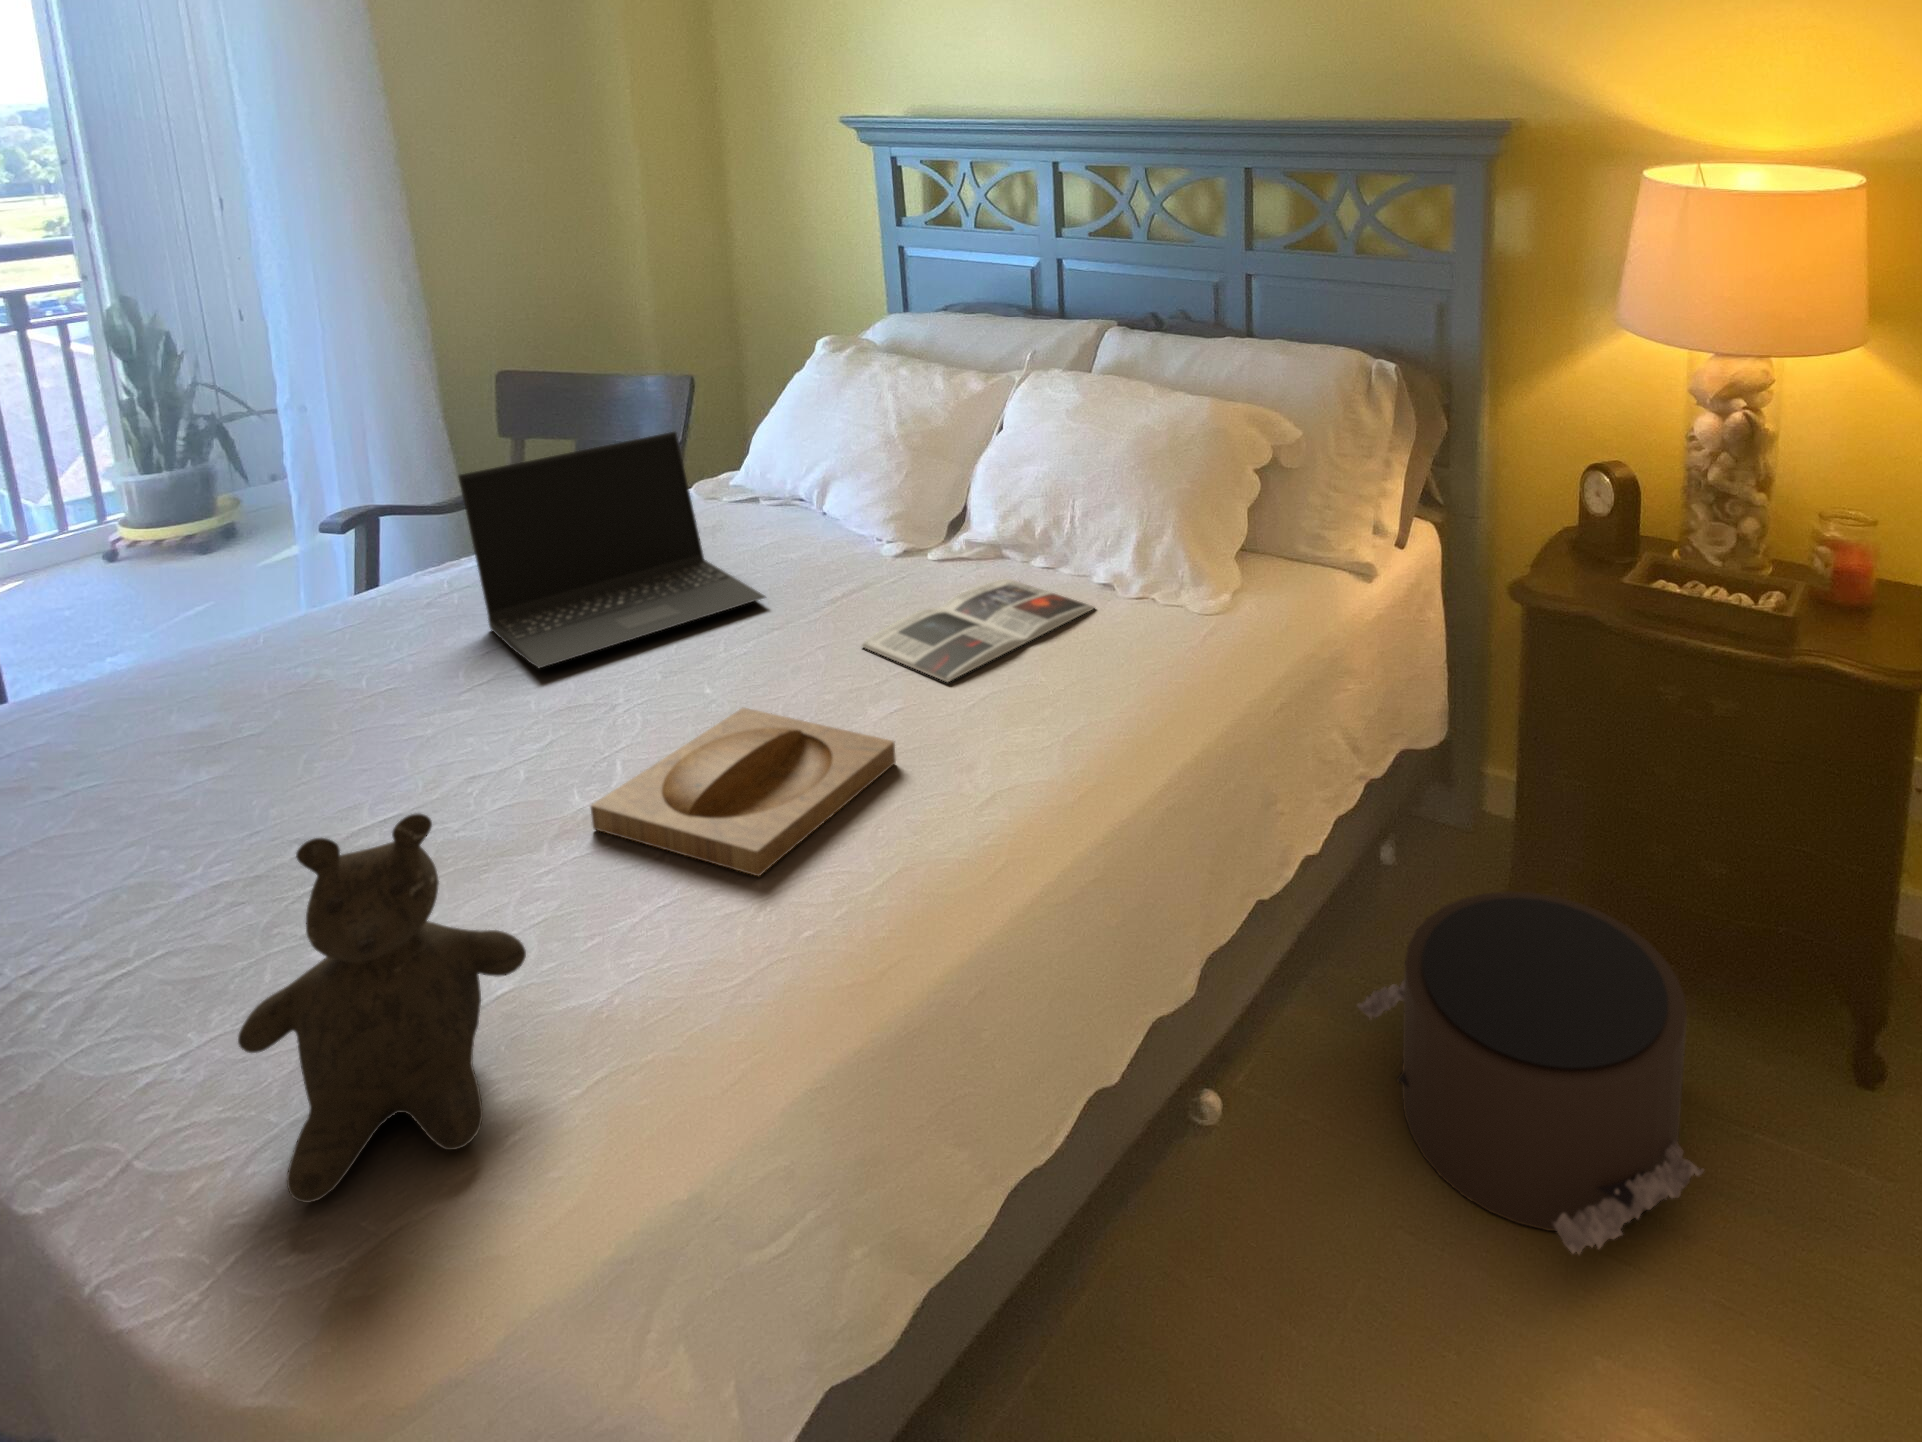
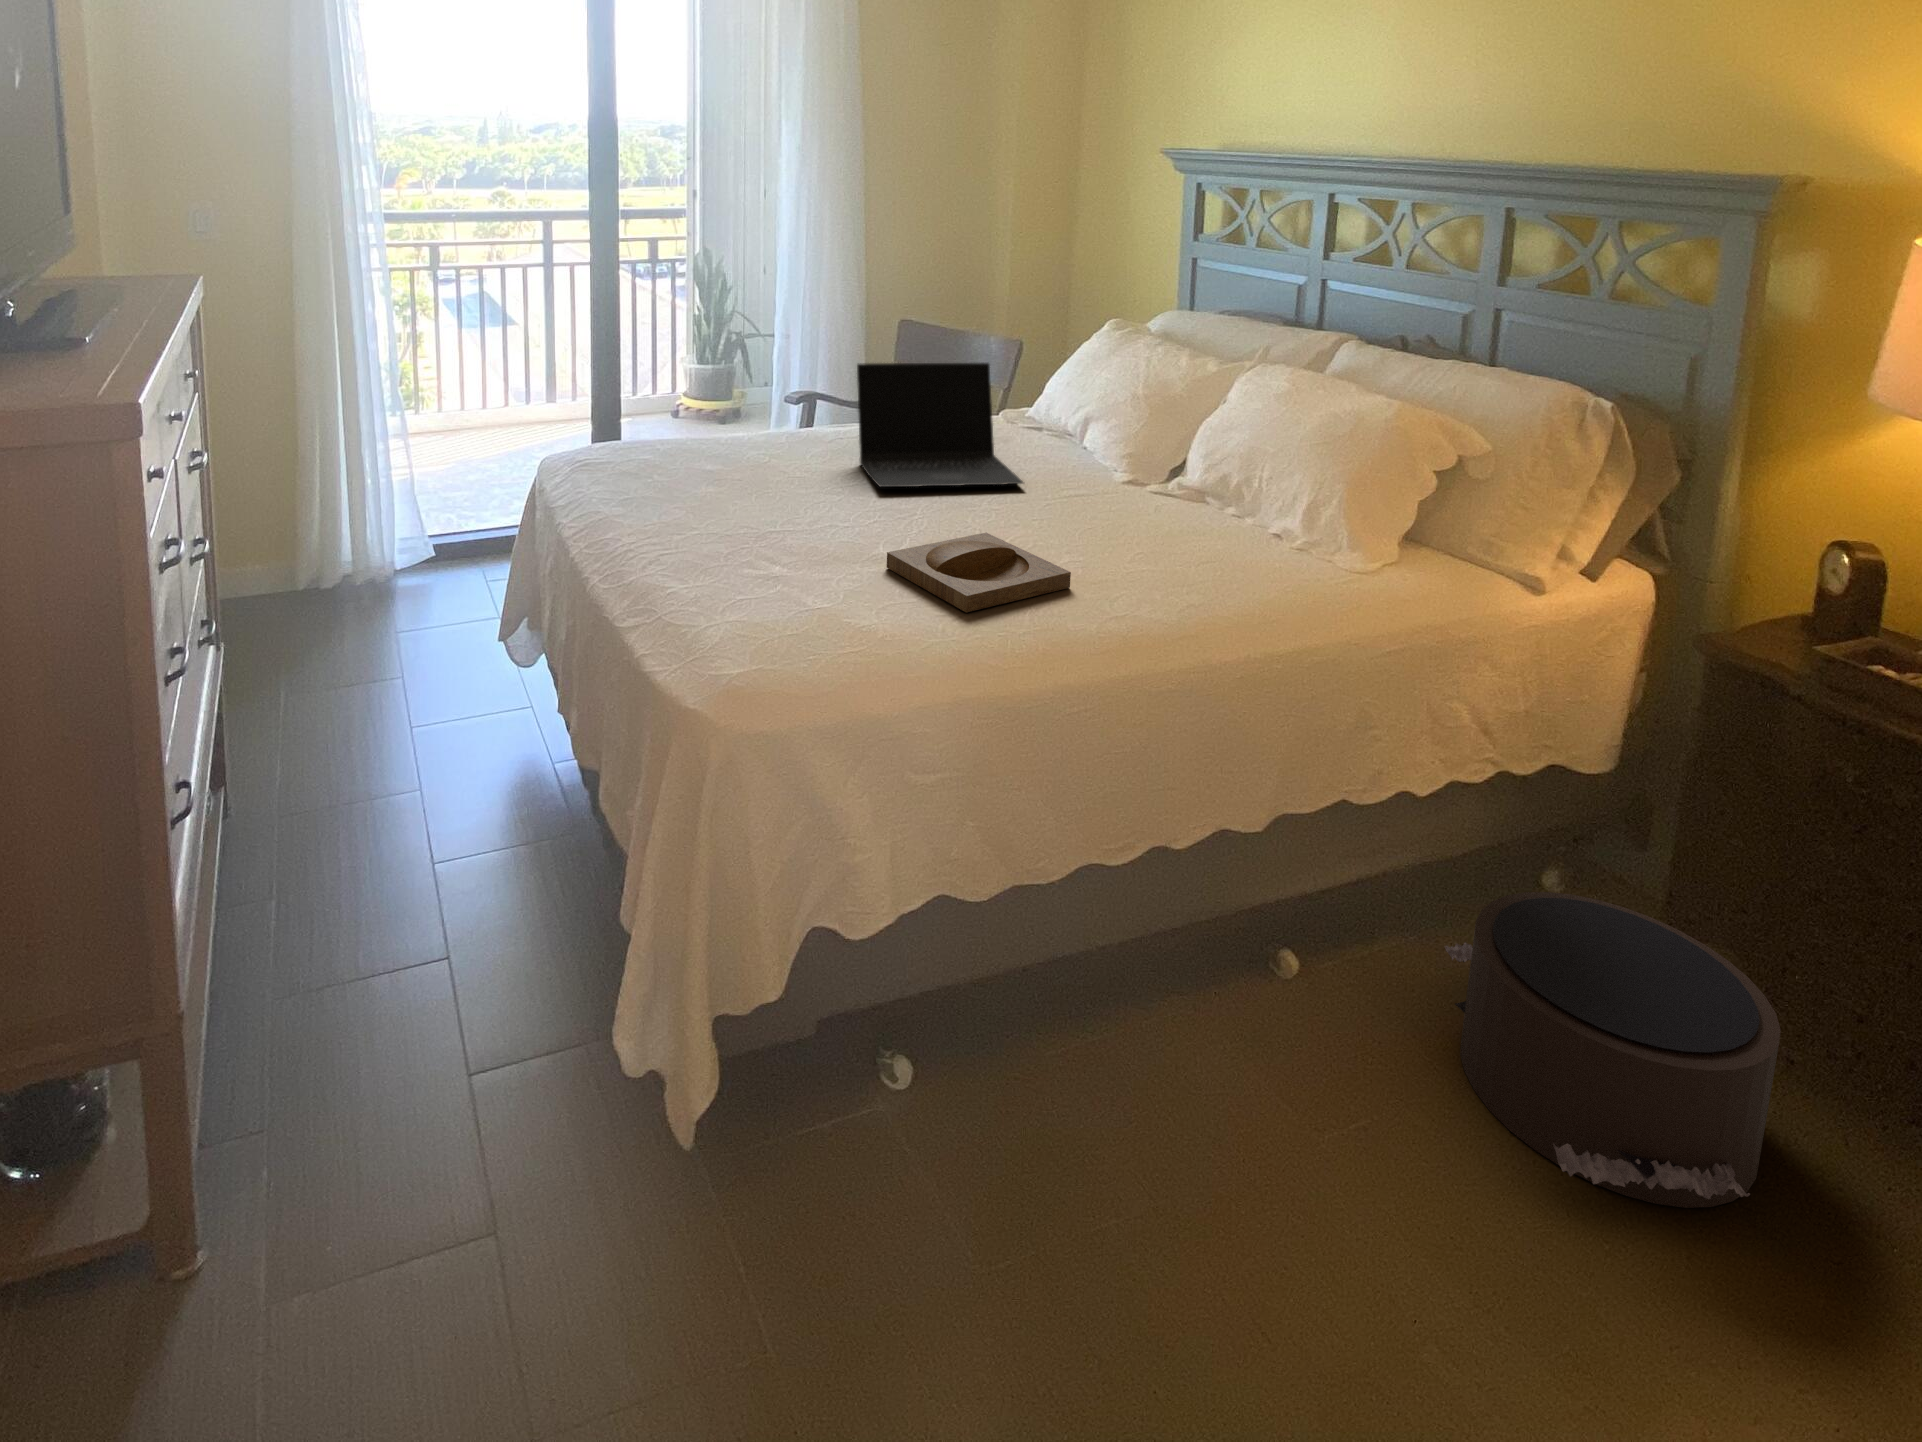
magazine: present [862,579,1094,682] -> none [1076,511,1262,558]
teddy bear: present [238,813,526,1203] -> none [715,490,837,661]

